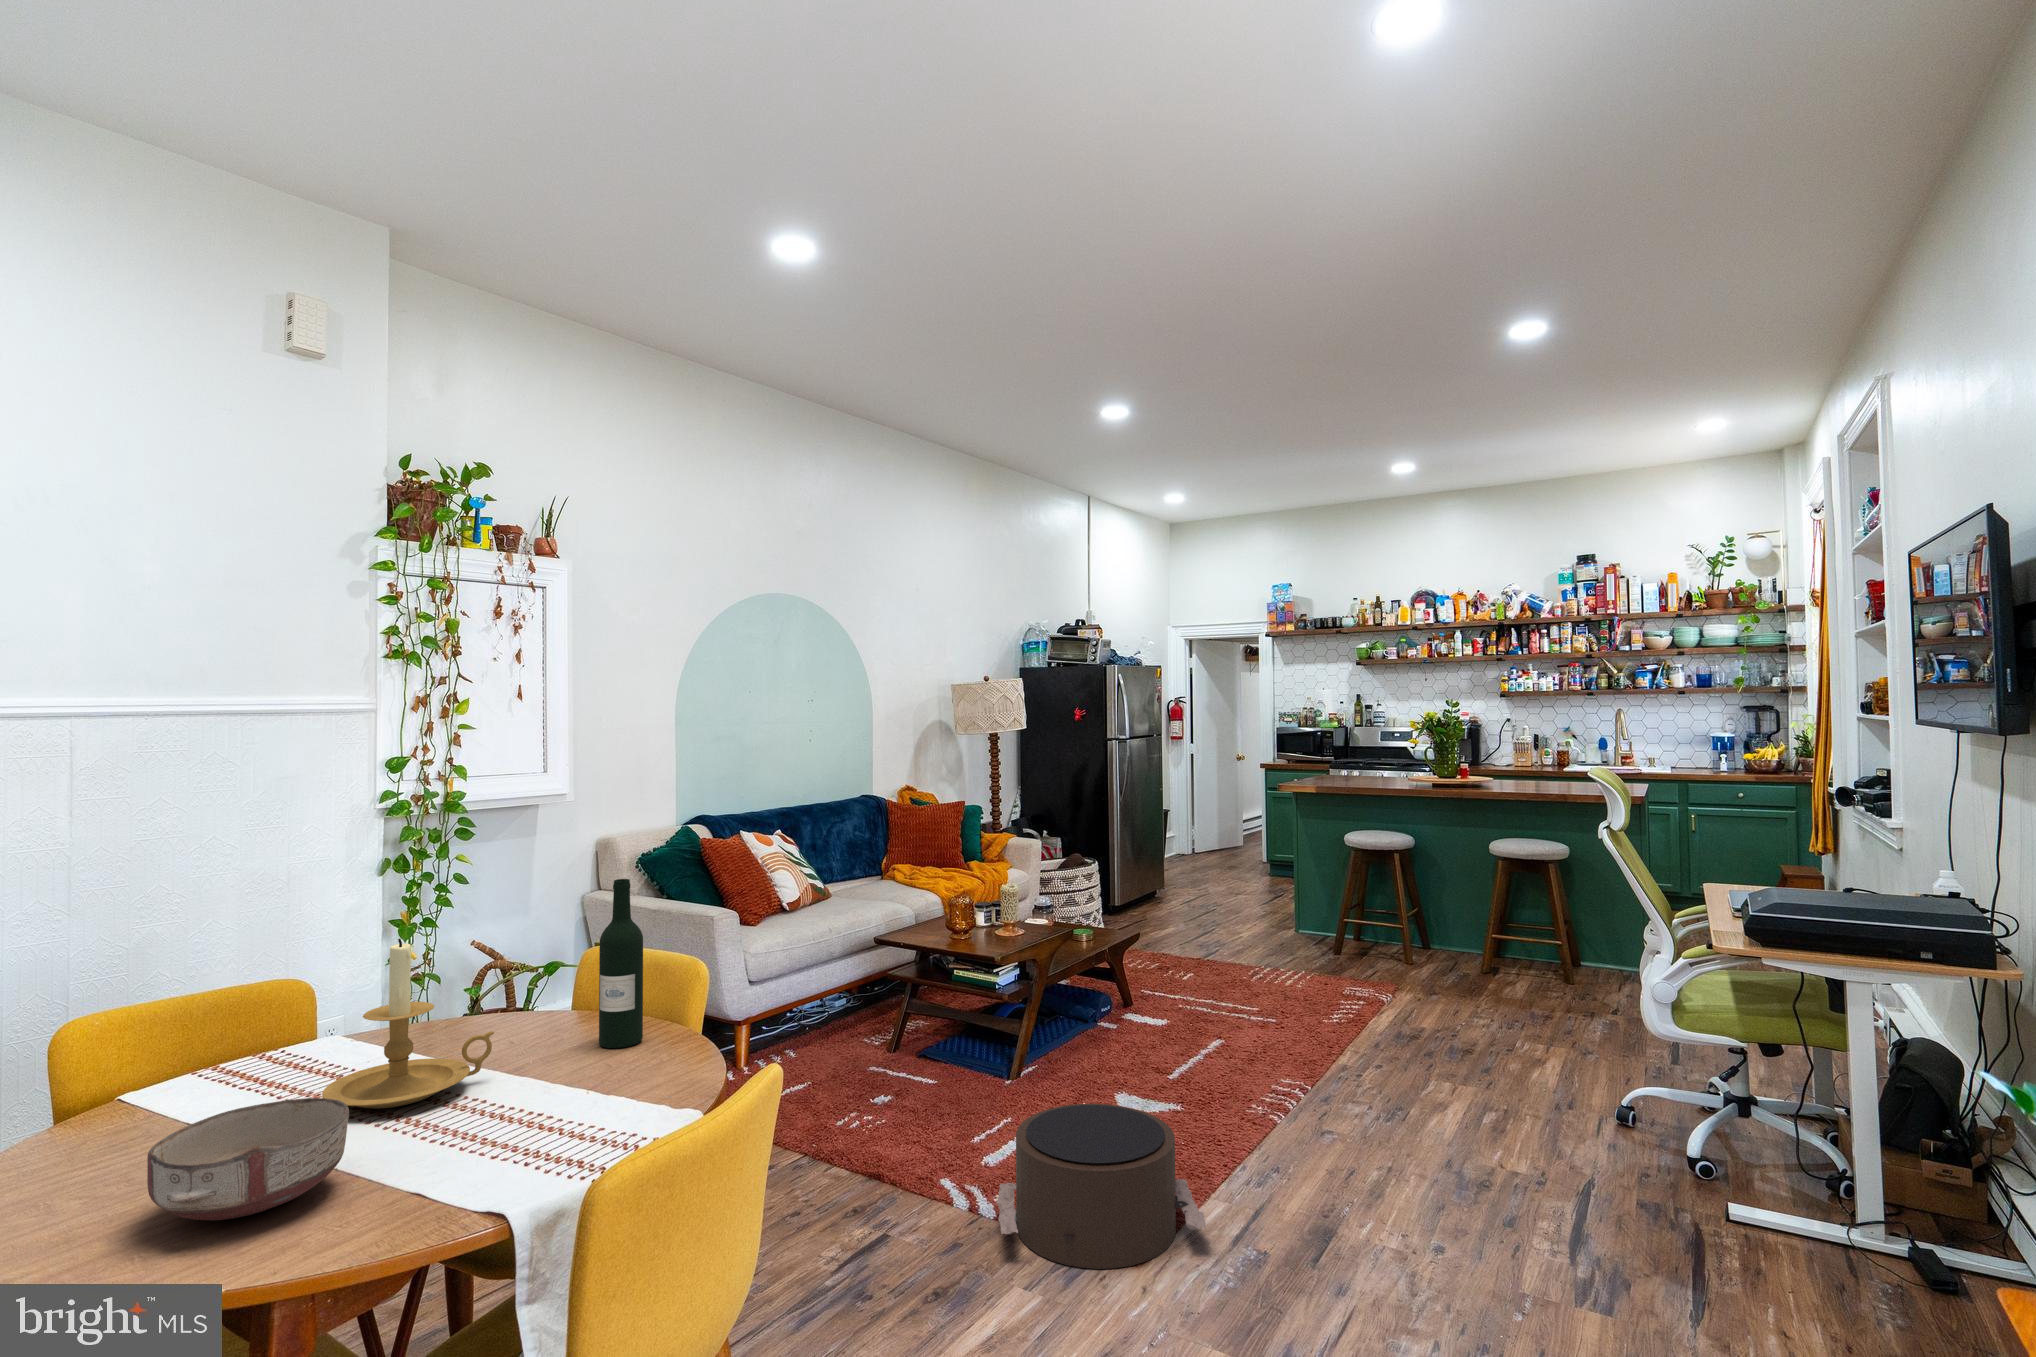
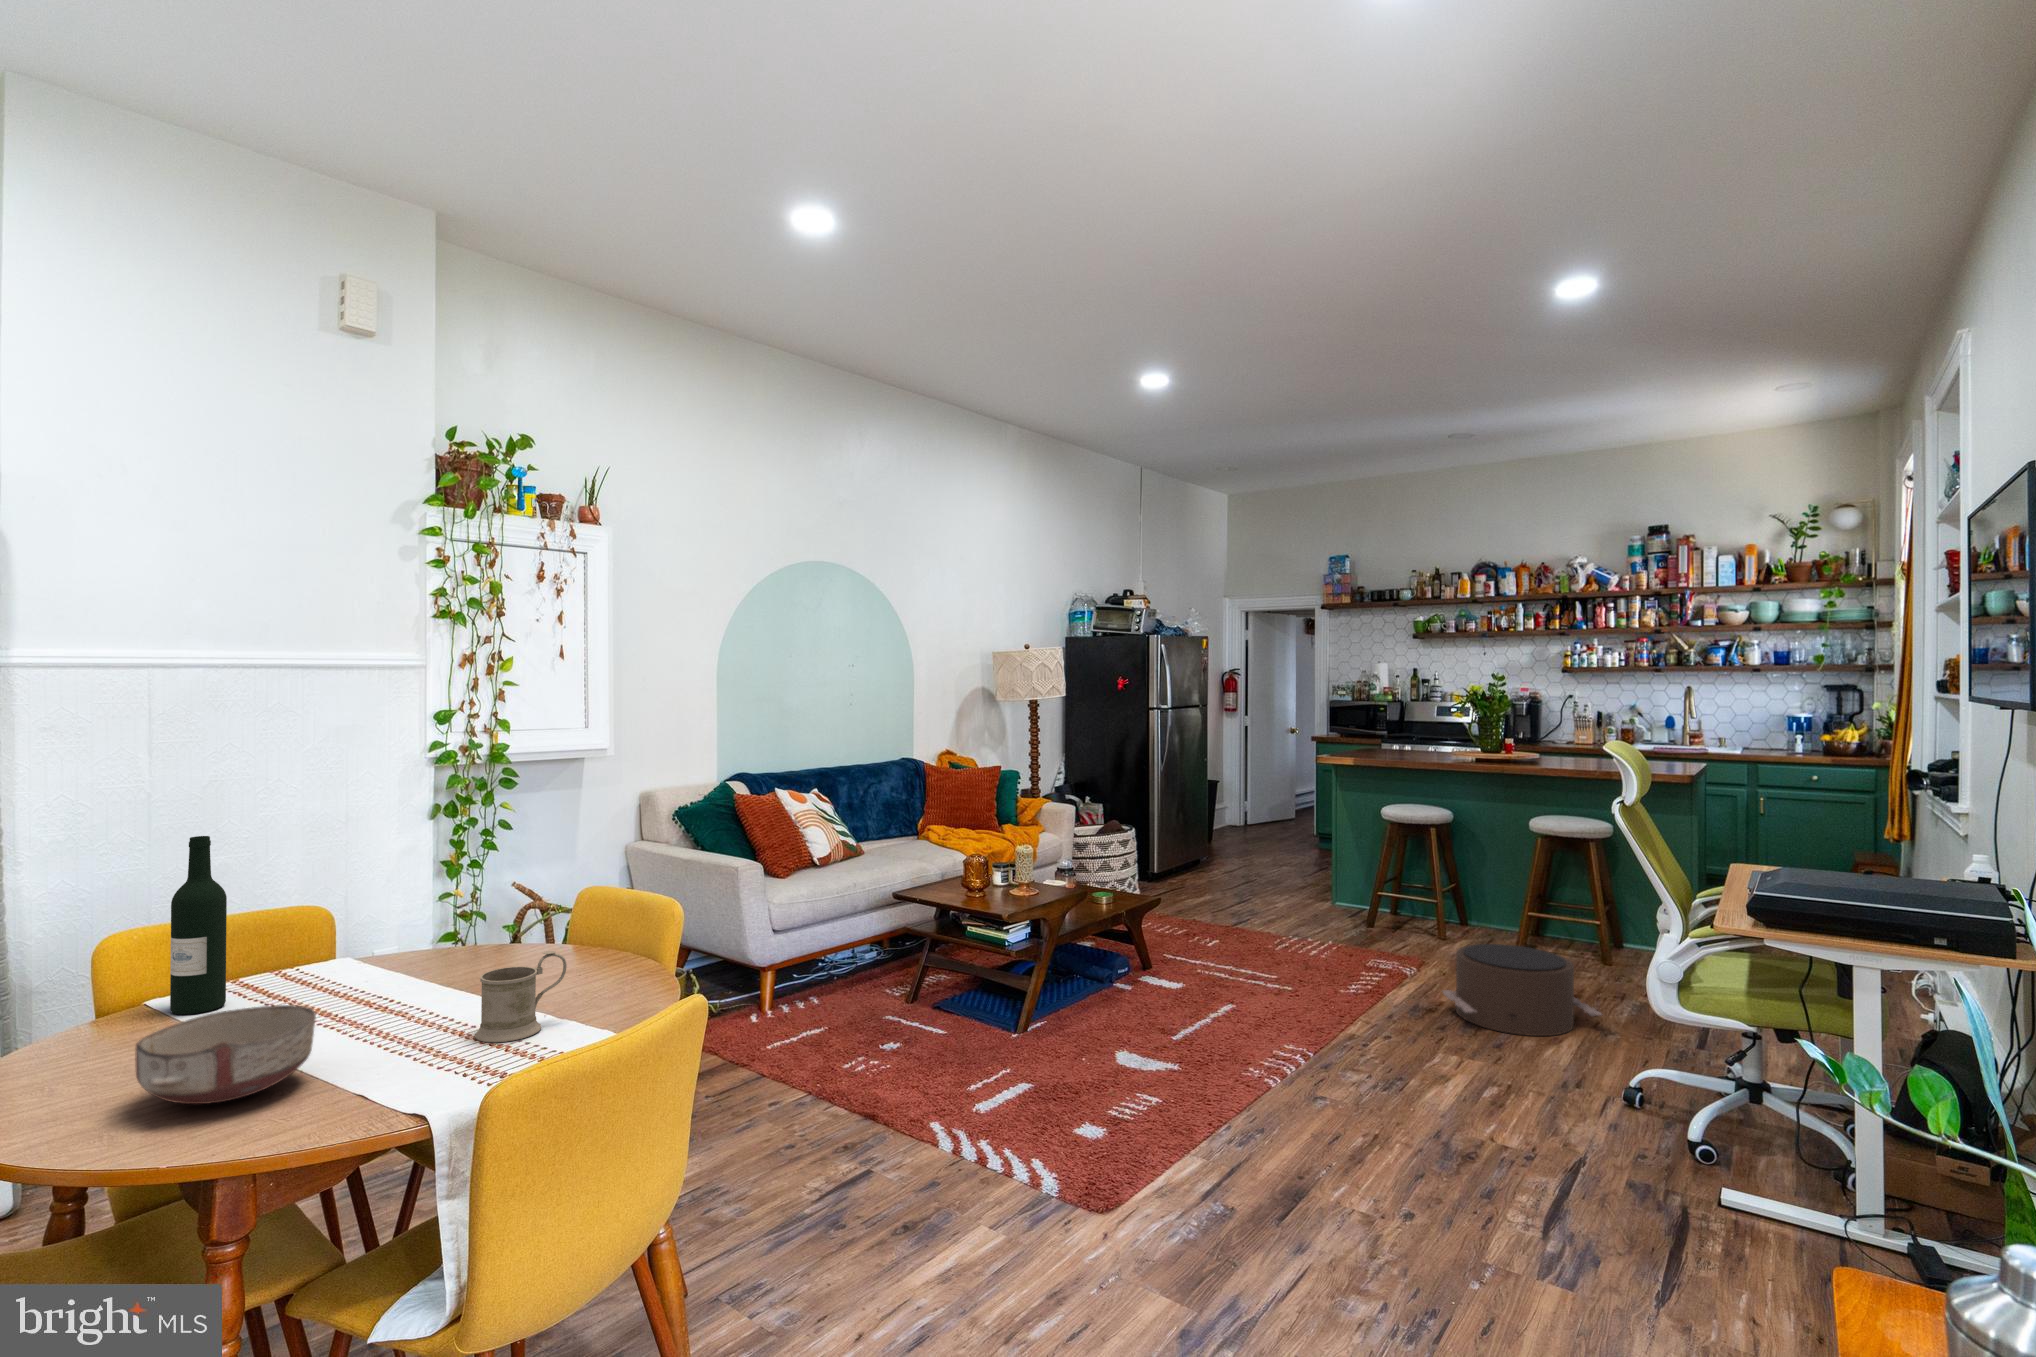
wine bottle: present [599,879,643,1048] -> present [170,836,227,1014]
candle holder: present [322,939,494,1109] -> none [315,869,473,1021]
mug: none [512,1022,607,1127] -> present [475,951,567,1043]
pouf: present [998,1104,1206,1269] -> present [1443,944,1601,1036]

